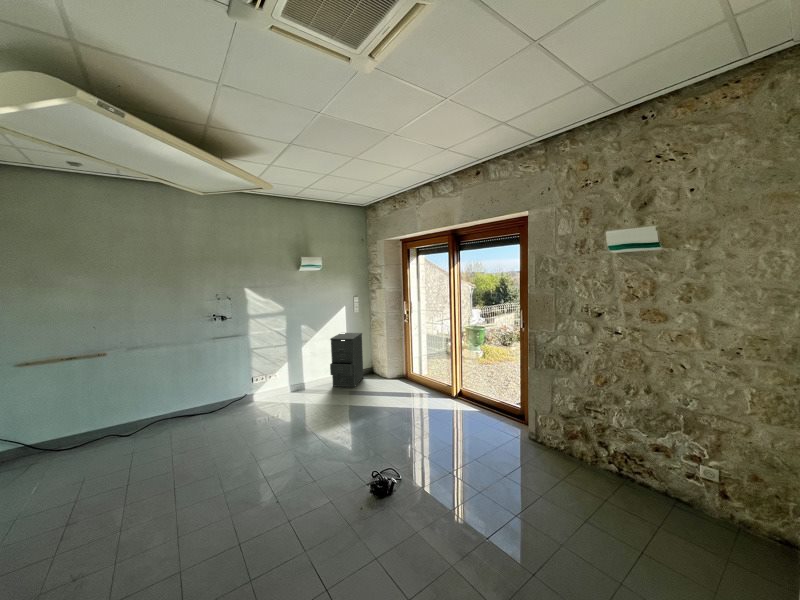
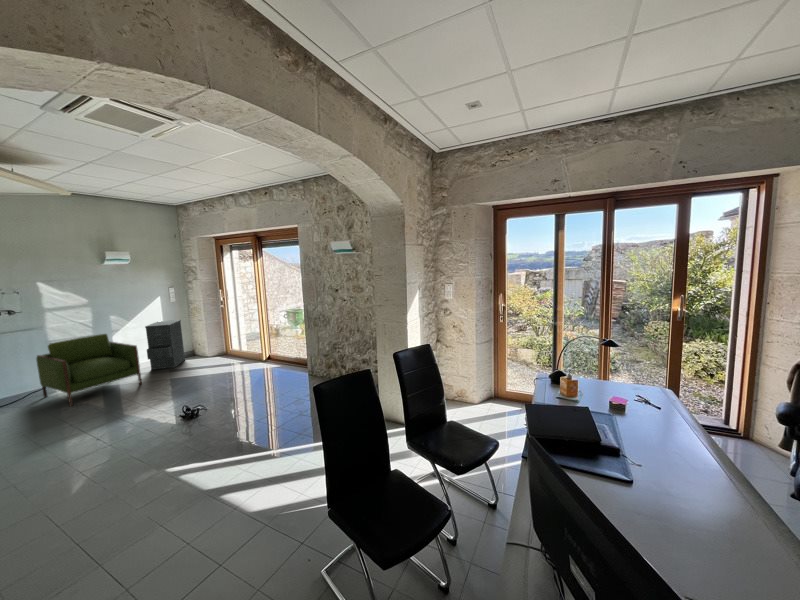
armchair: none [239,345,324,428] -> present [36,334,142,406]

